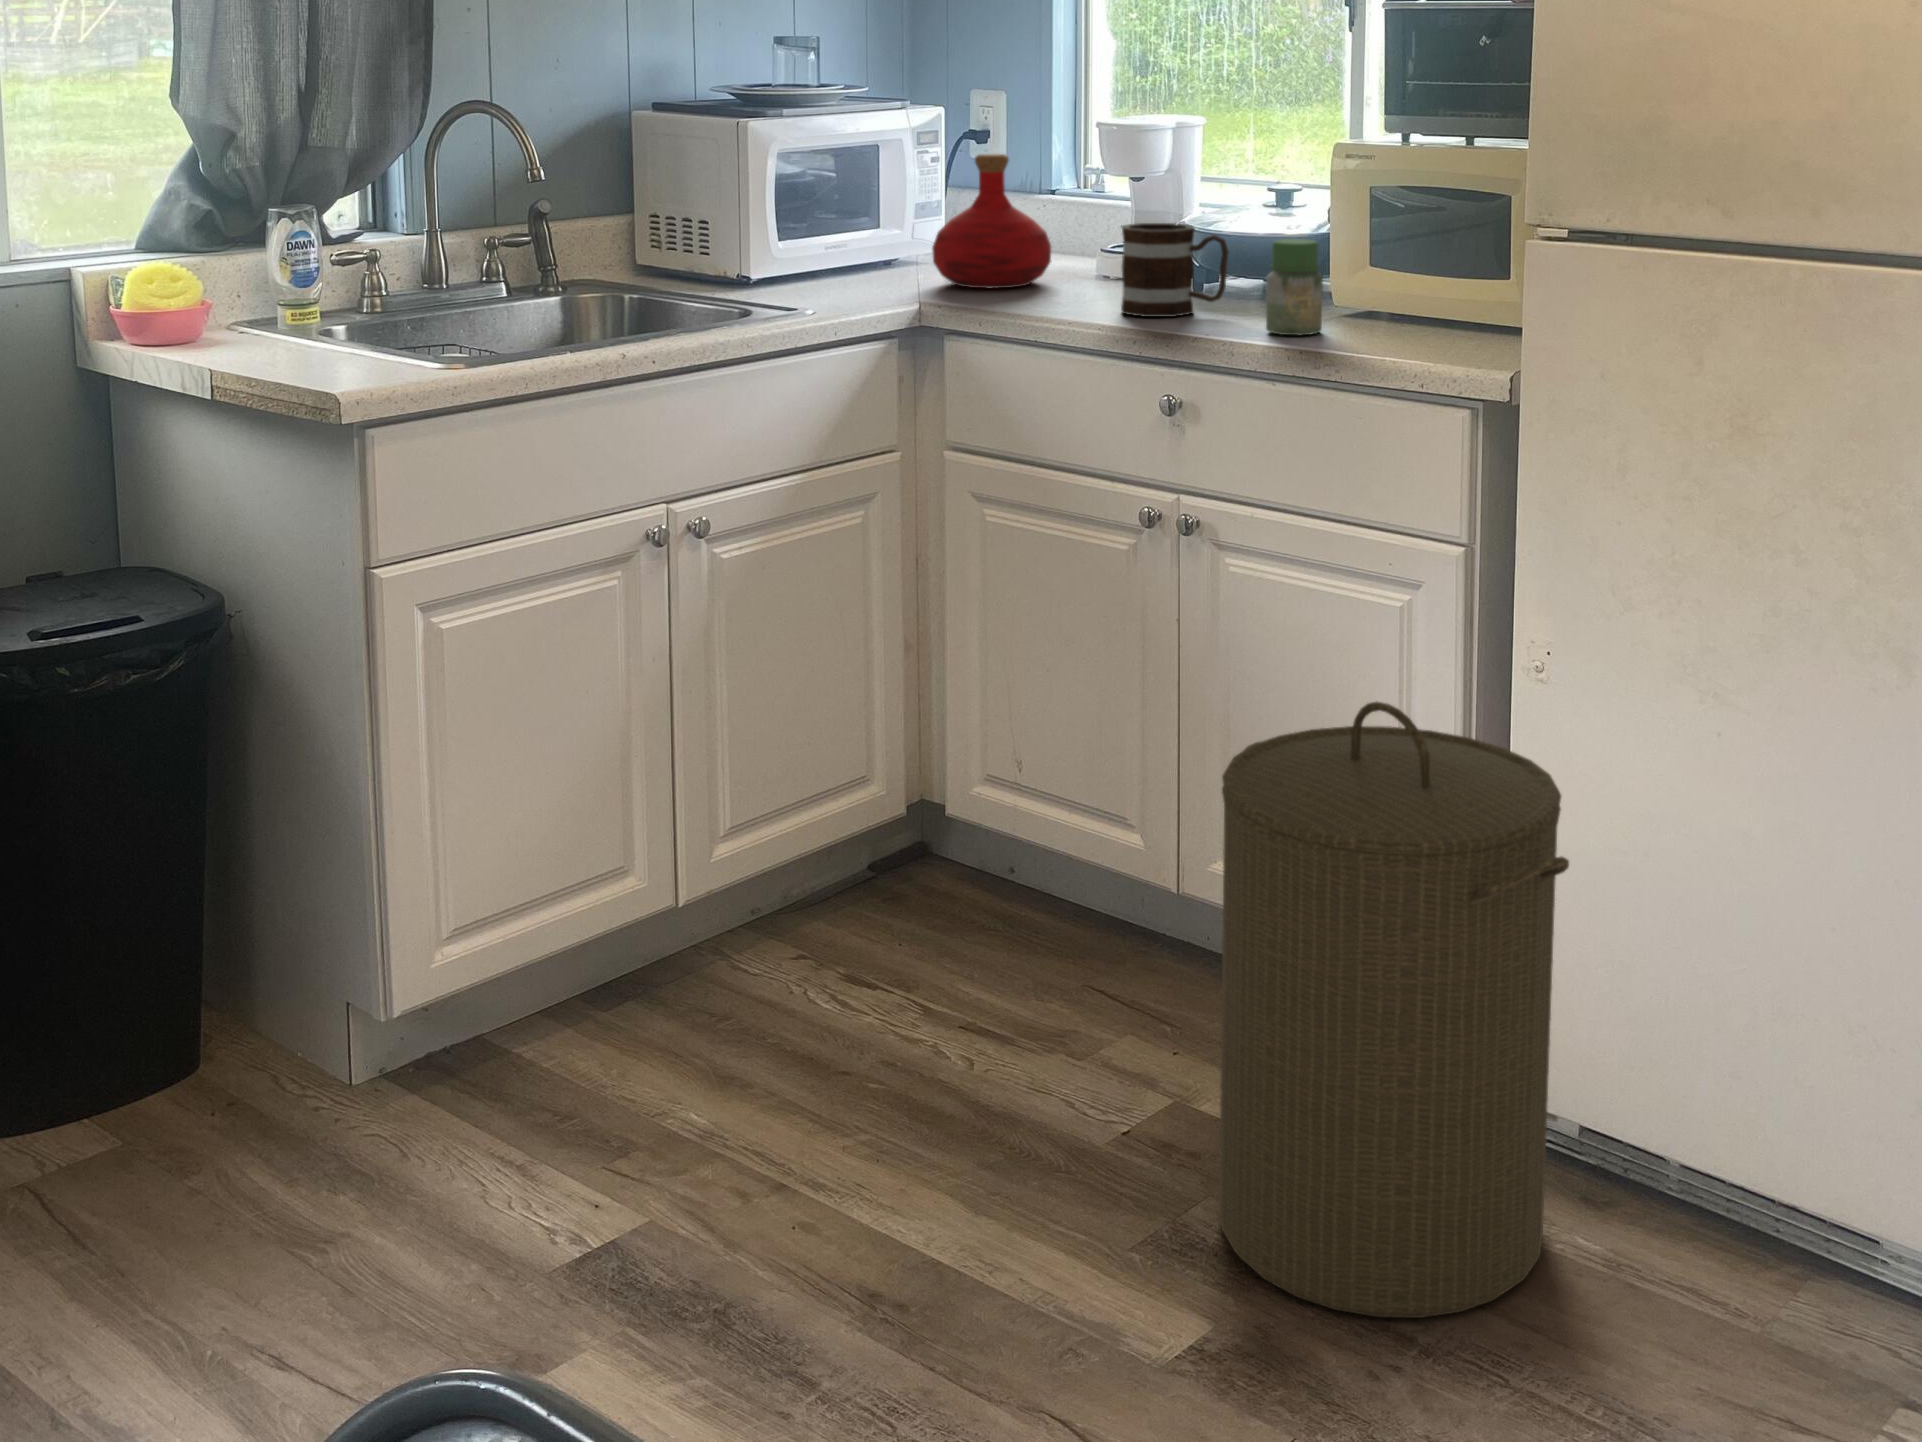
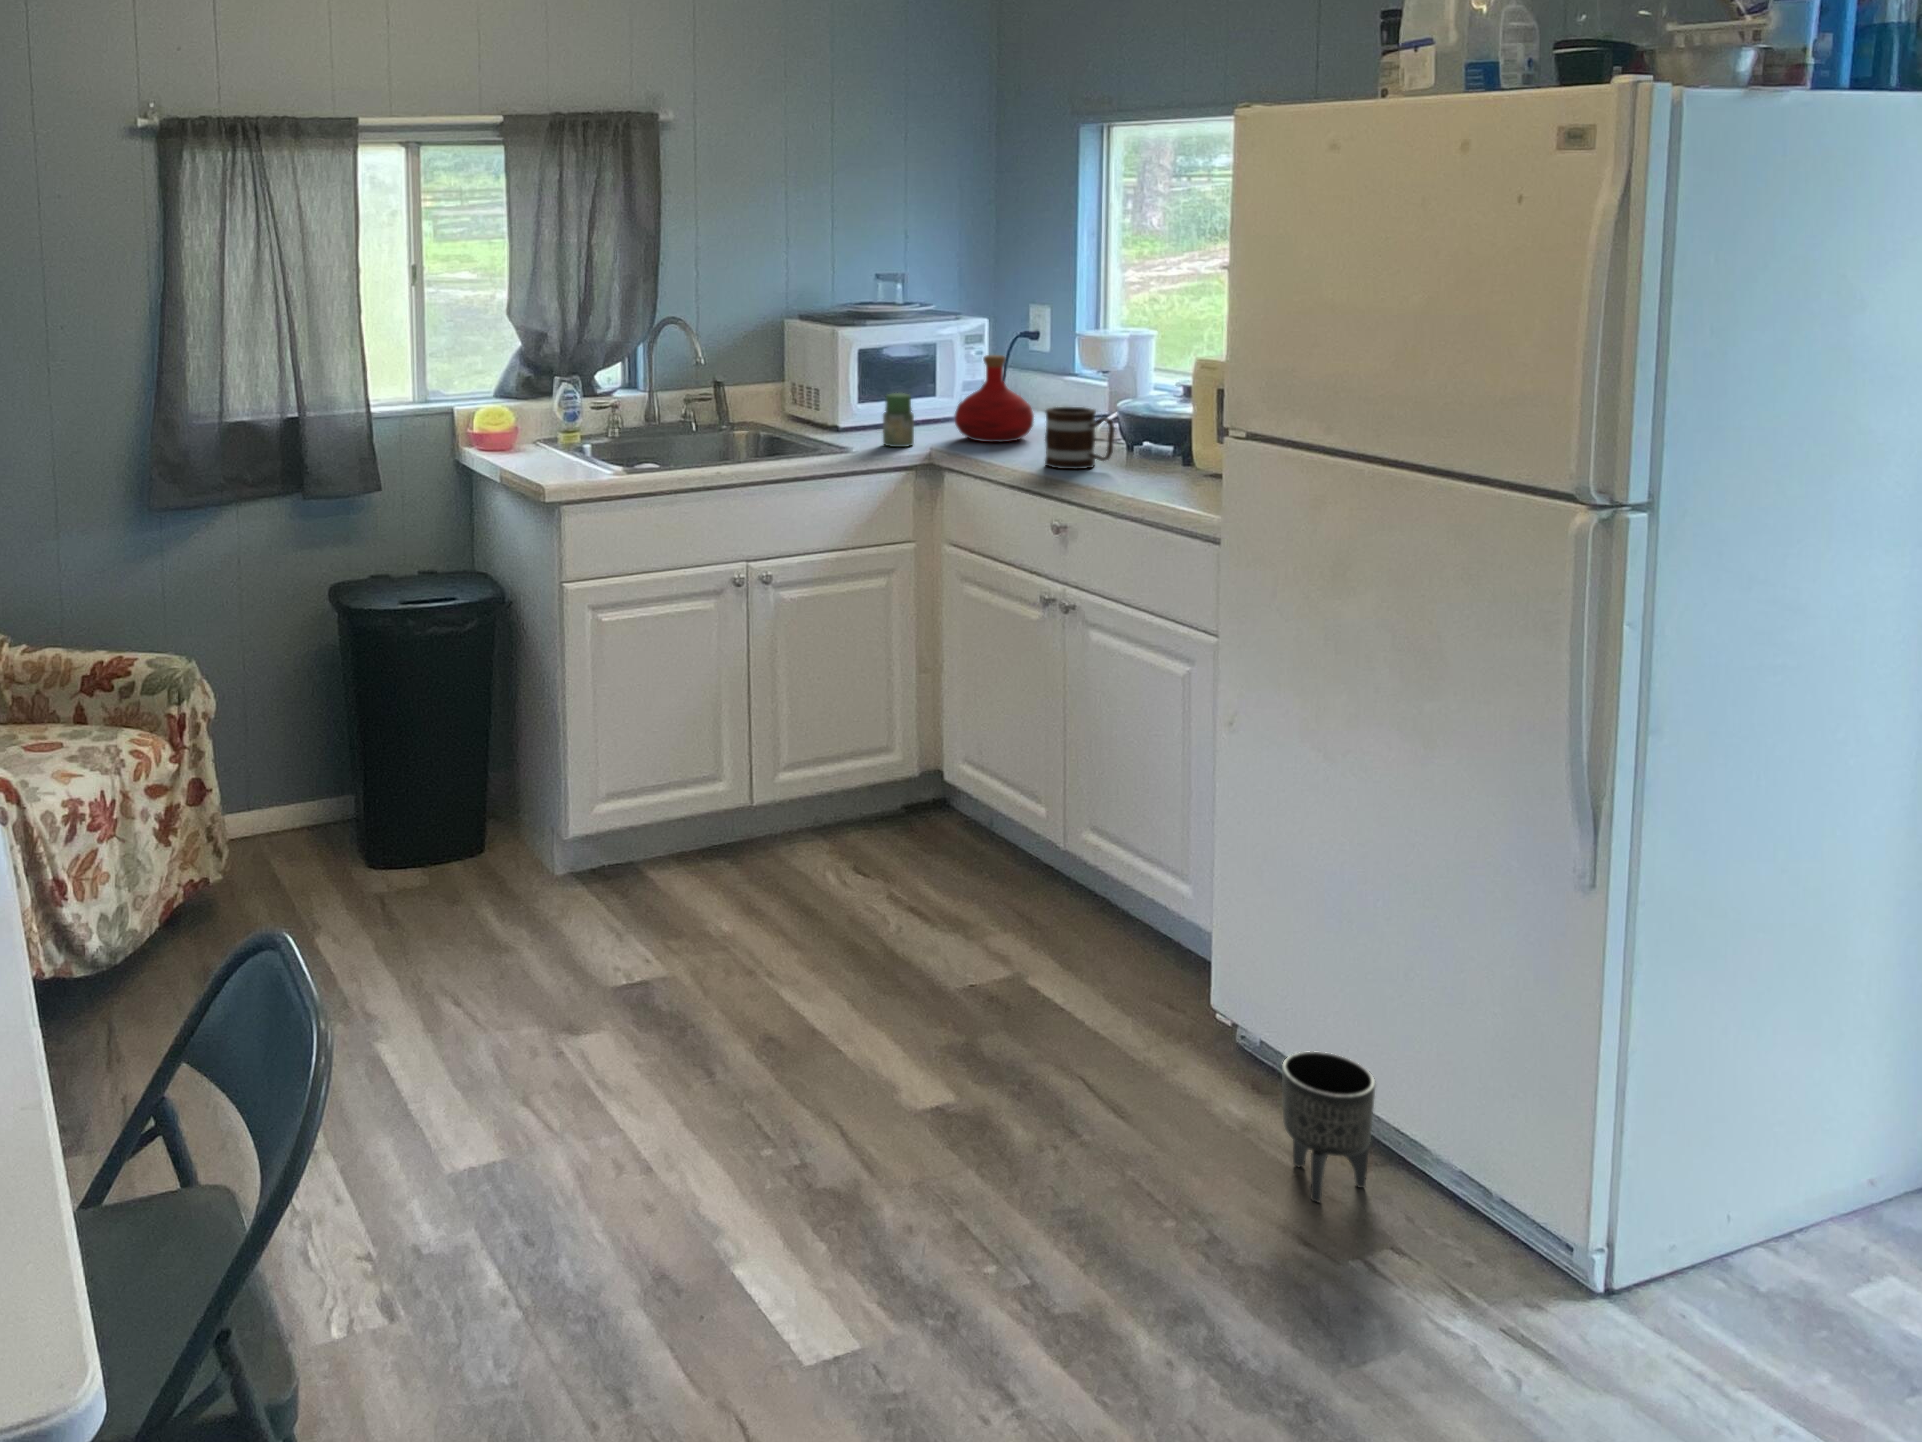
jar: present [1266,239,1323,335] -> present [883,393,914,447]
laundry hamper: present [1219,702,1569,1318] -> none [993,727,1216,1124]
planter: none [1707,1140,1842,1366] -> present [1282,1052,1376,1202]

